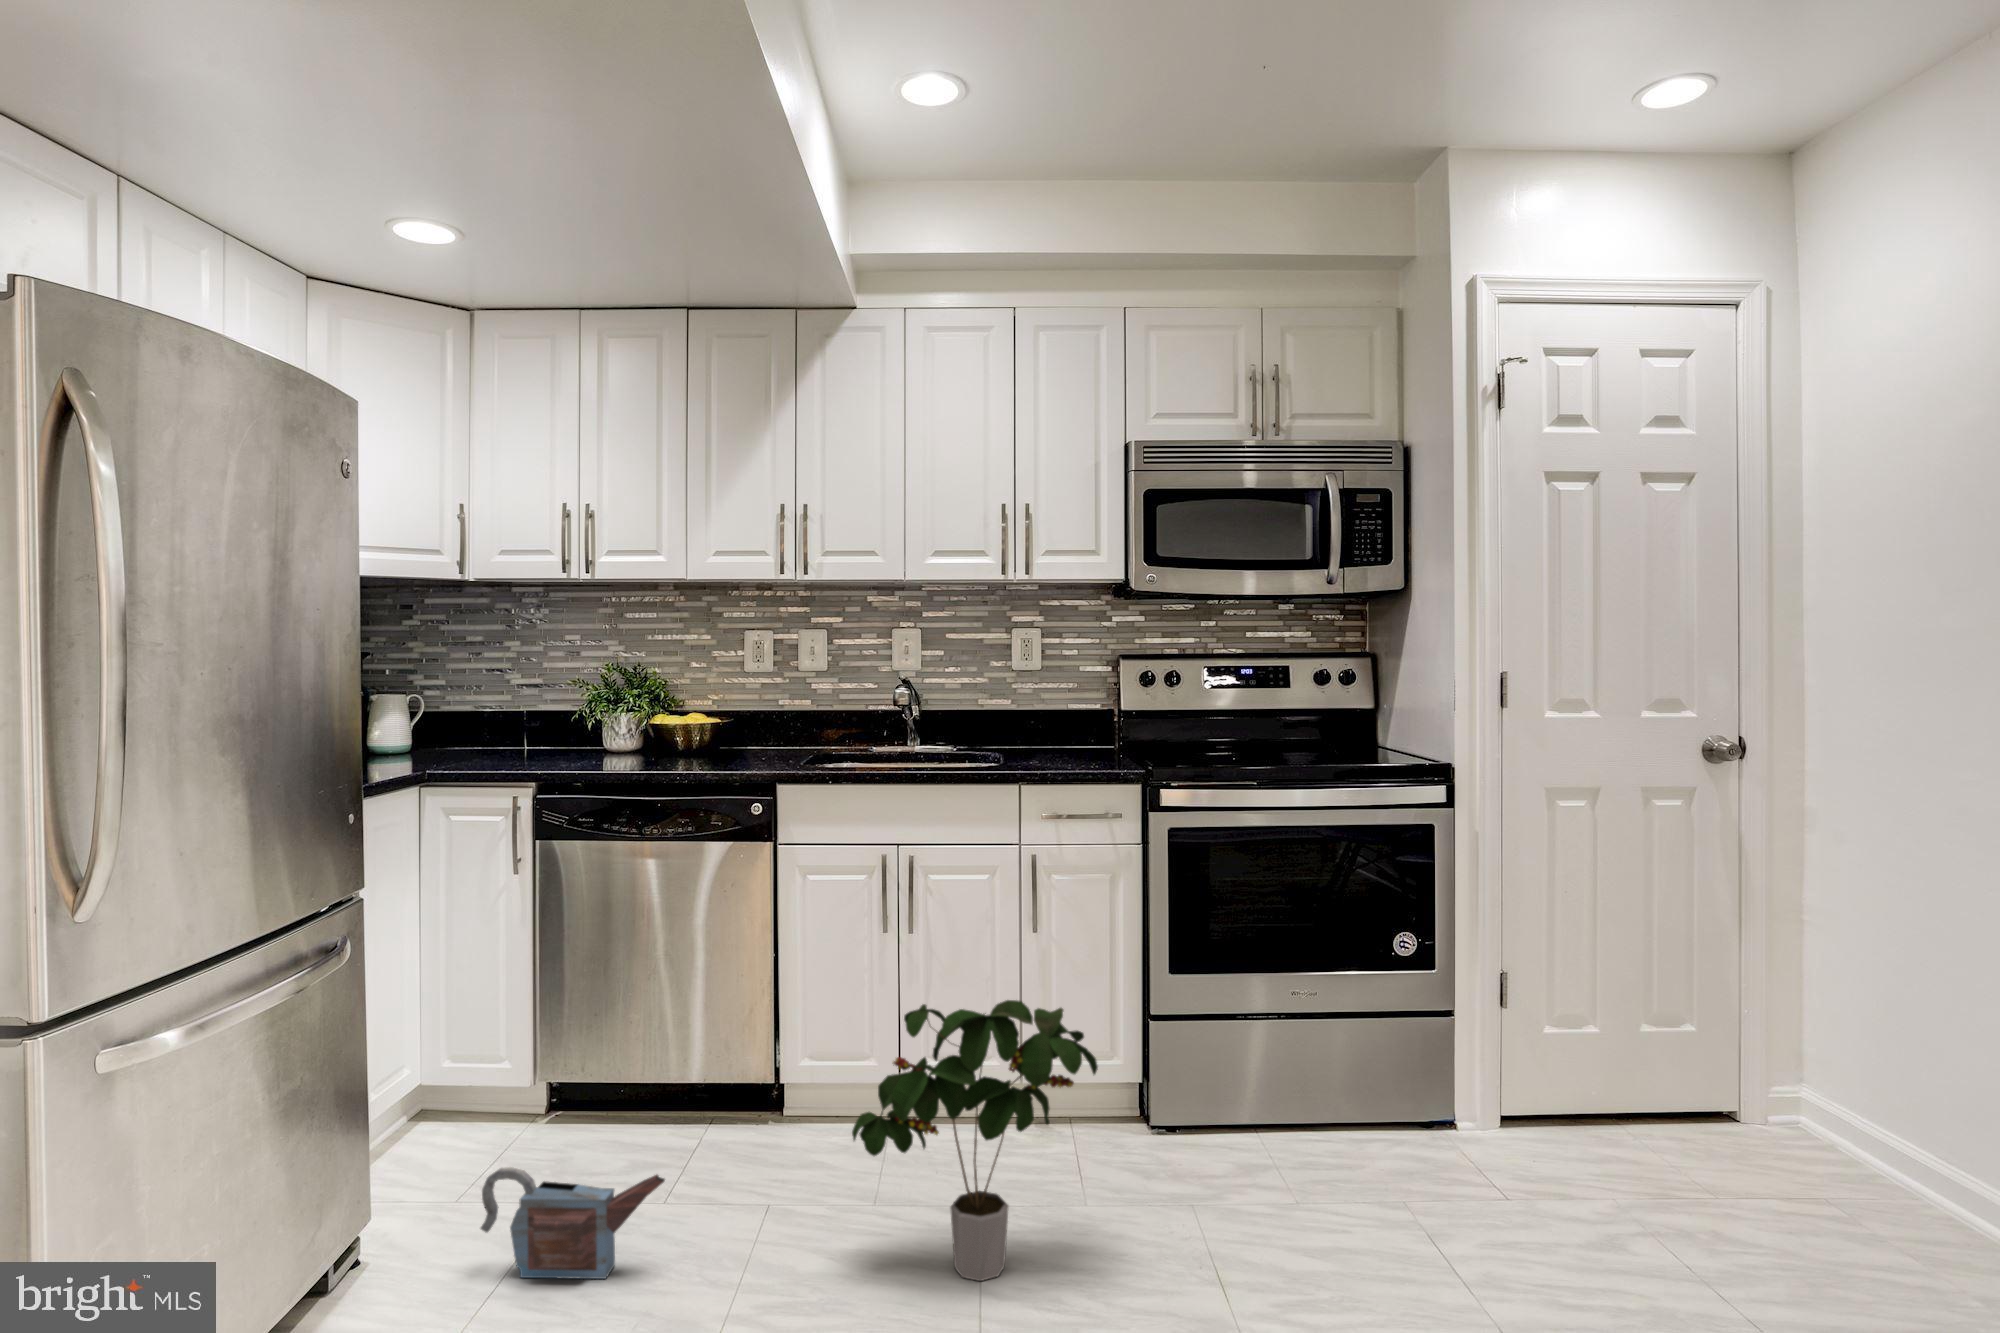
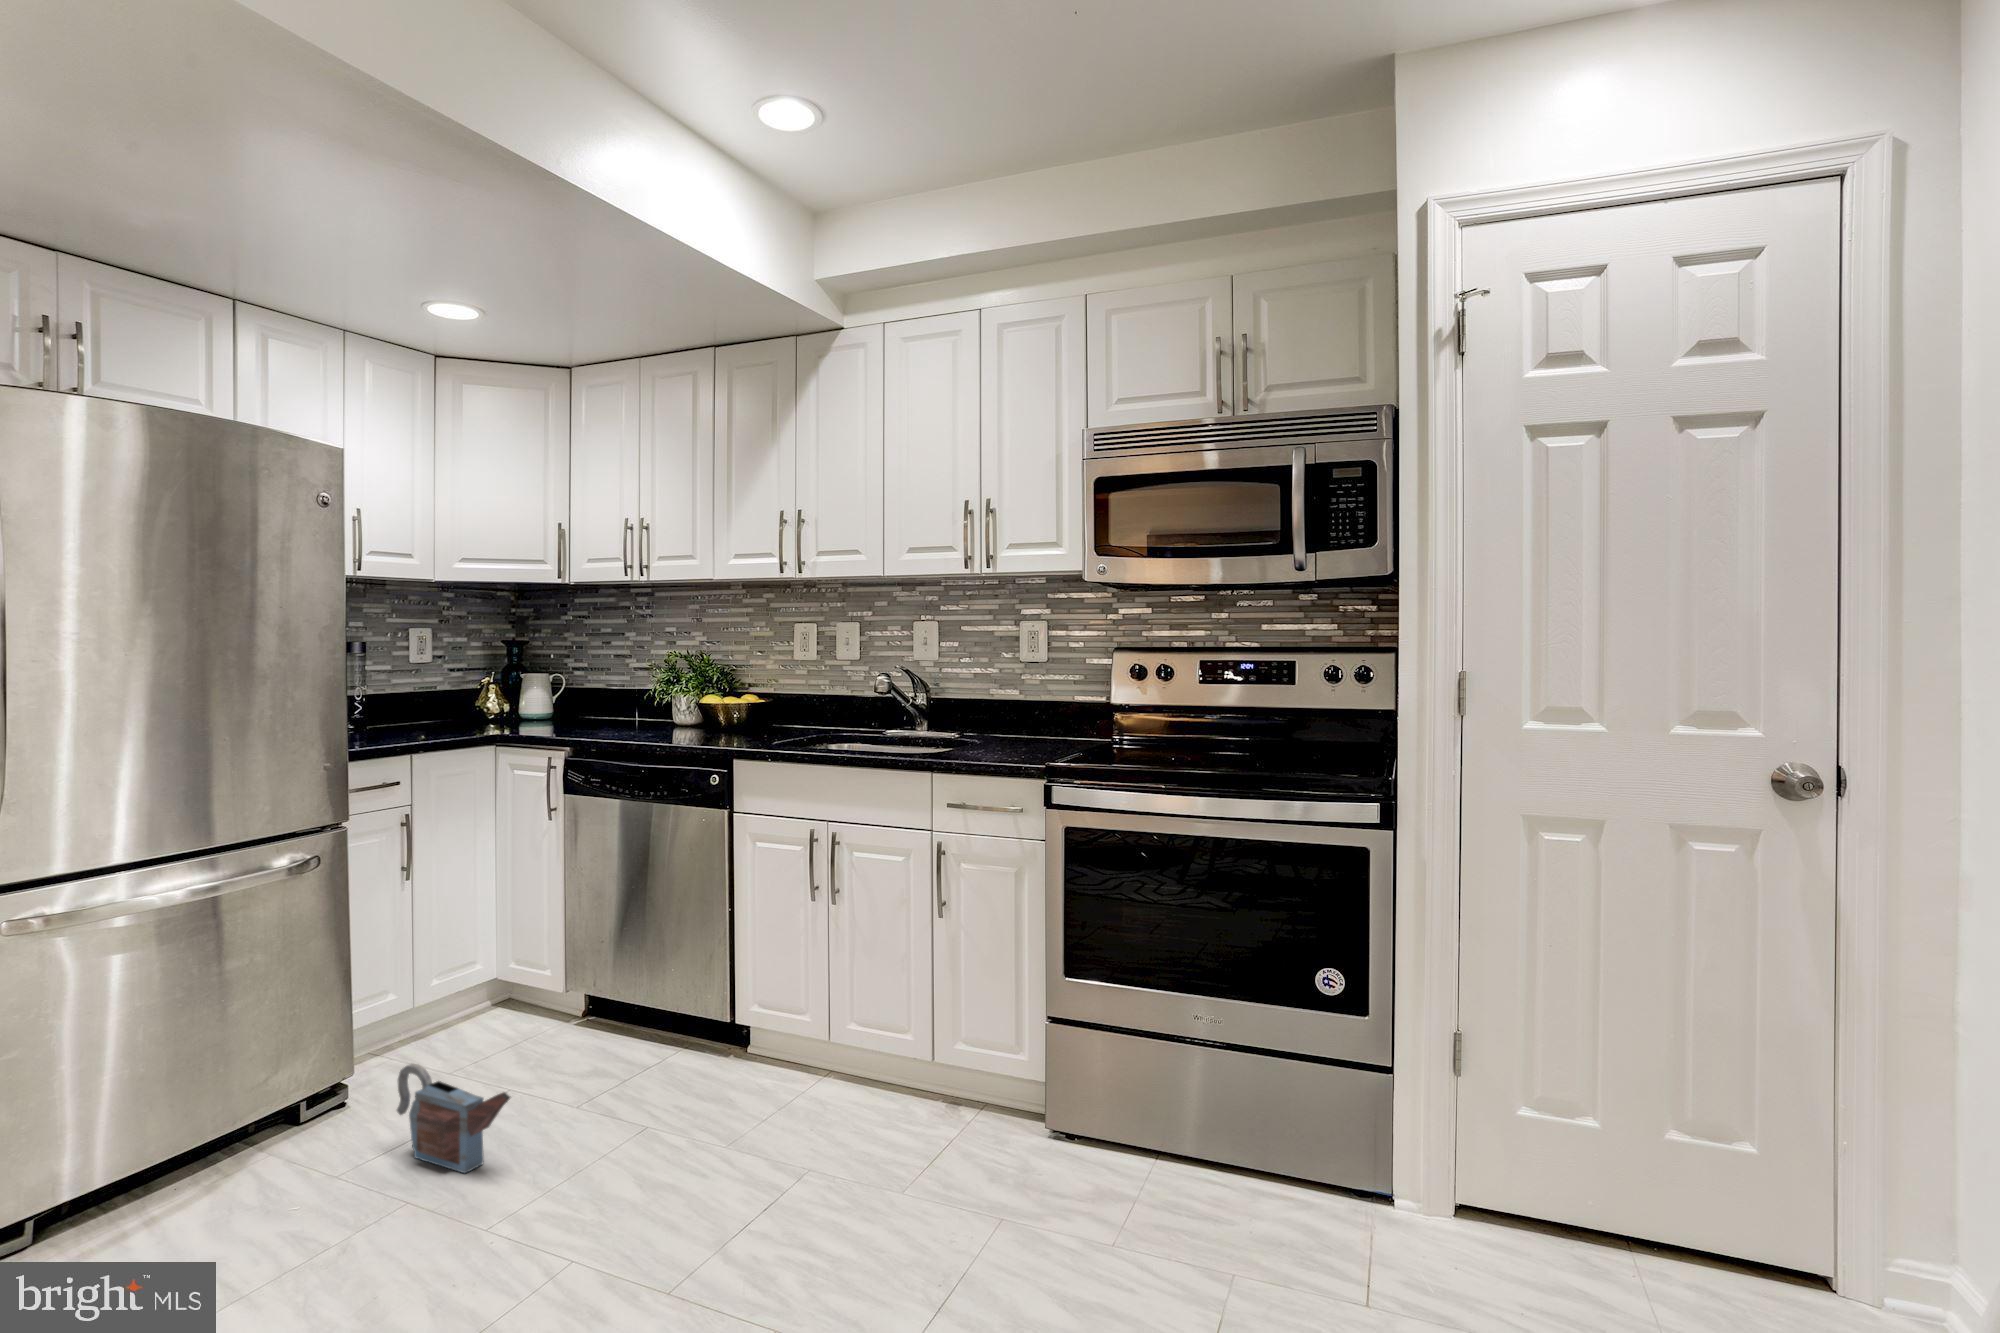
potted plant: present [852,1000,1098,1281] -> none [640,975,857,1253]

